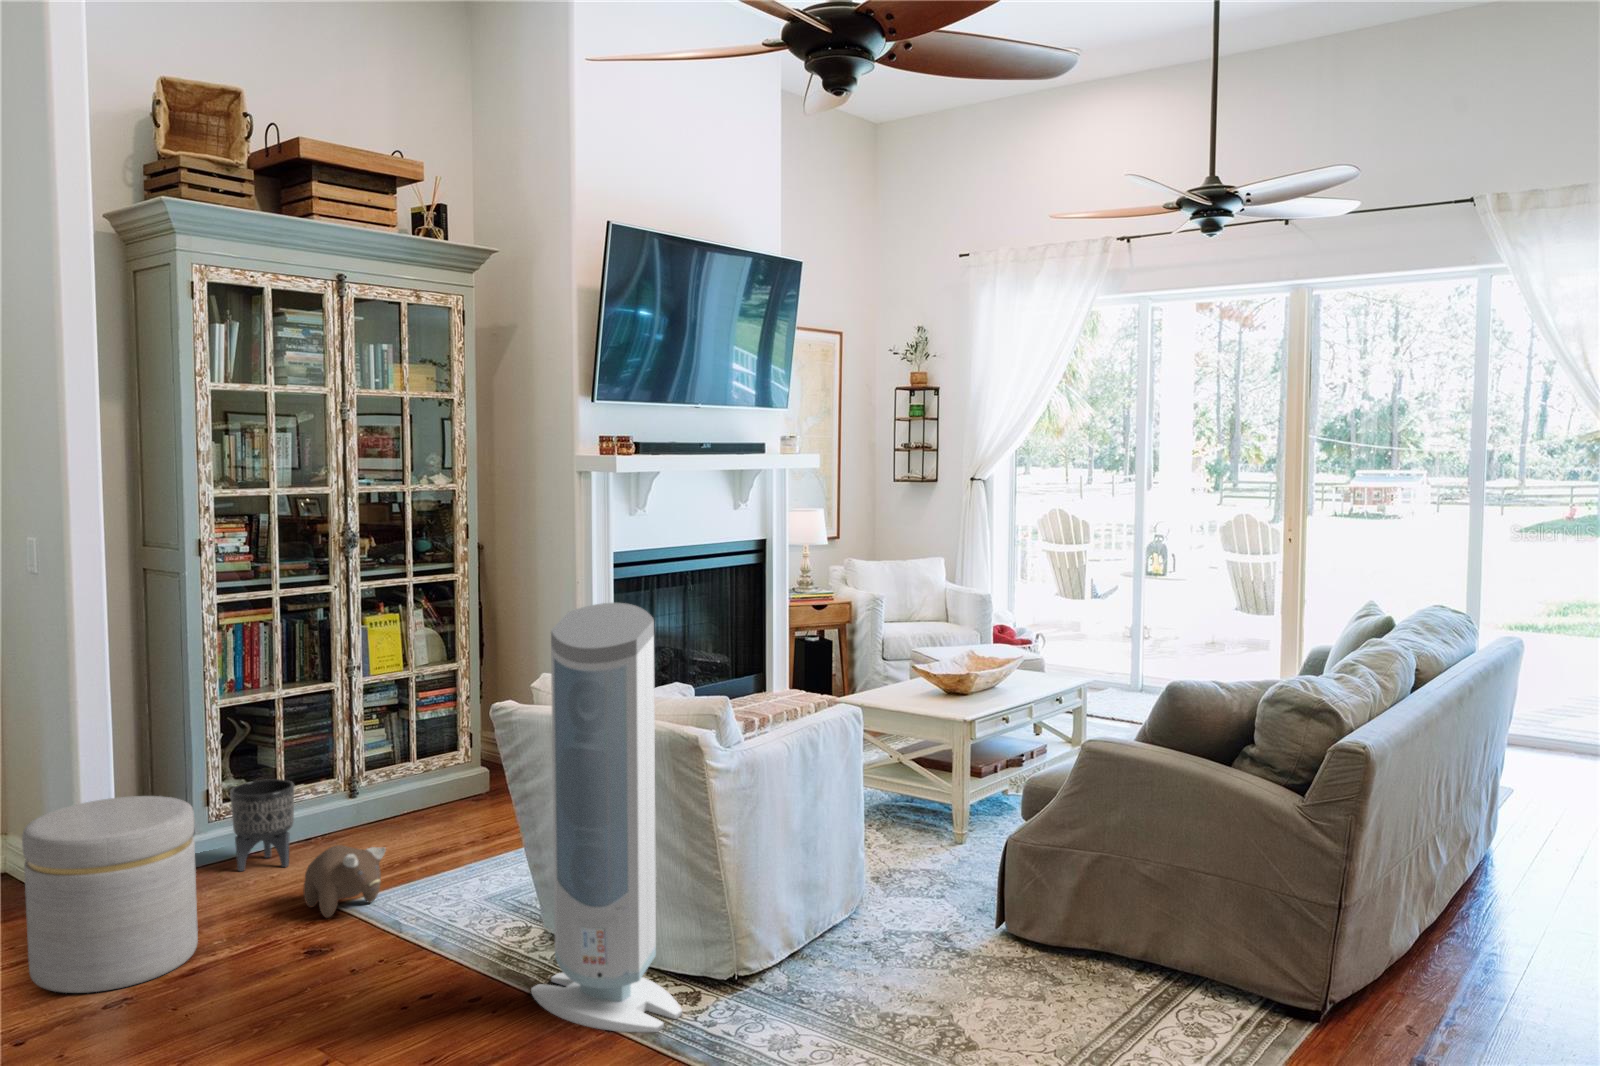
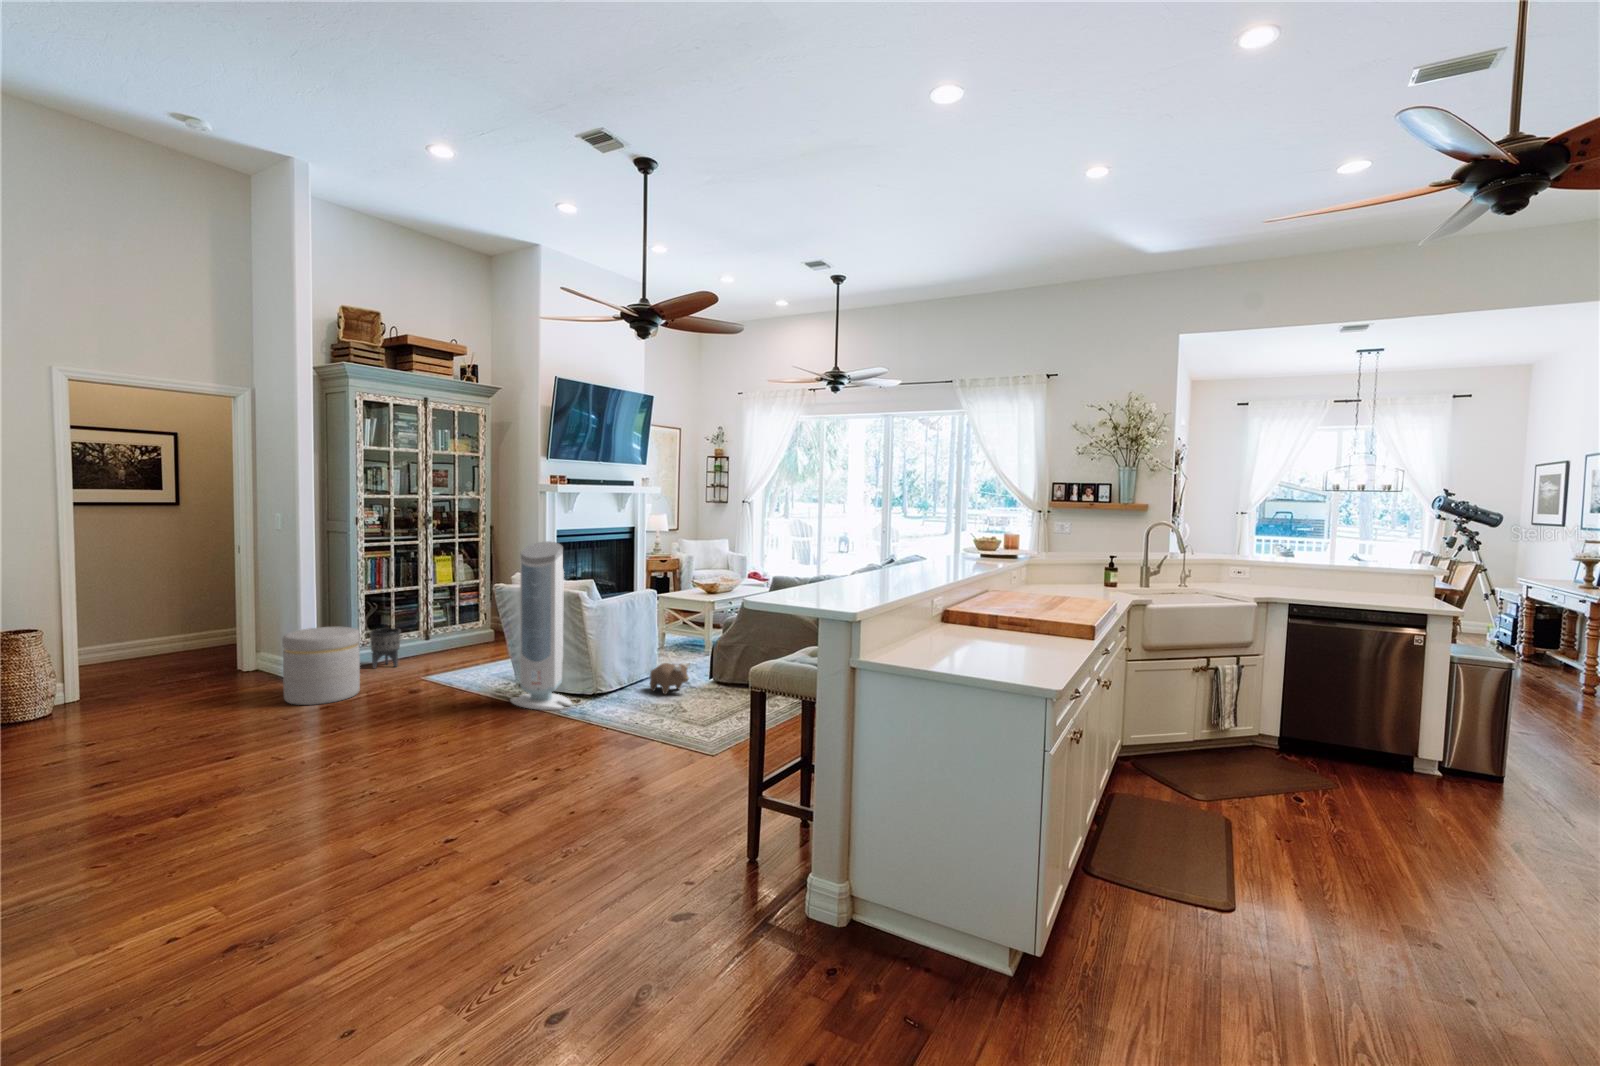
plush toy: present [303,845,386,918] -> present [650,663,690,694]

